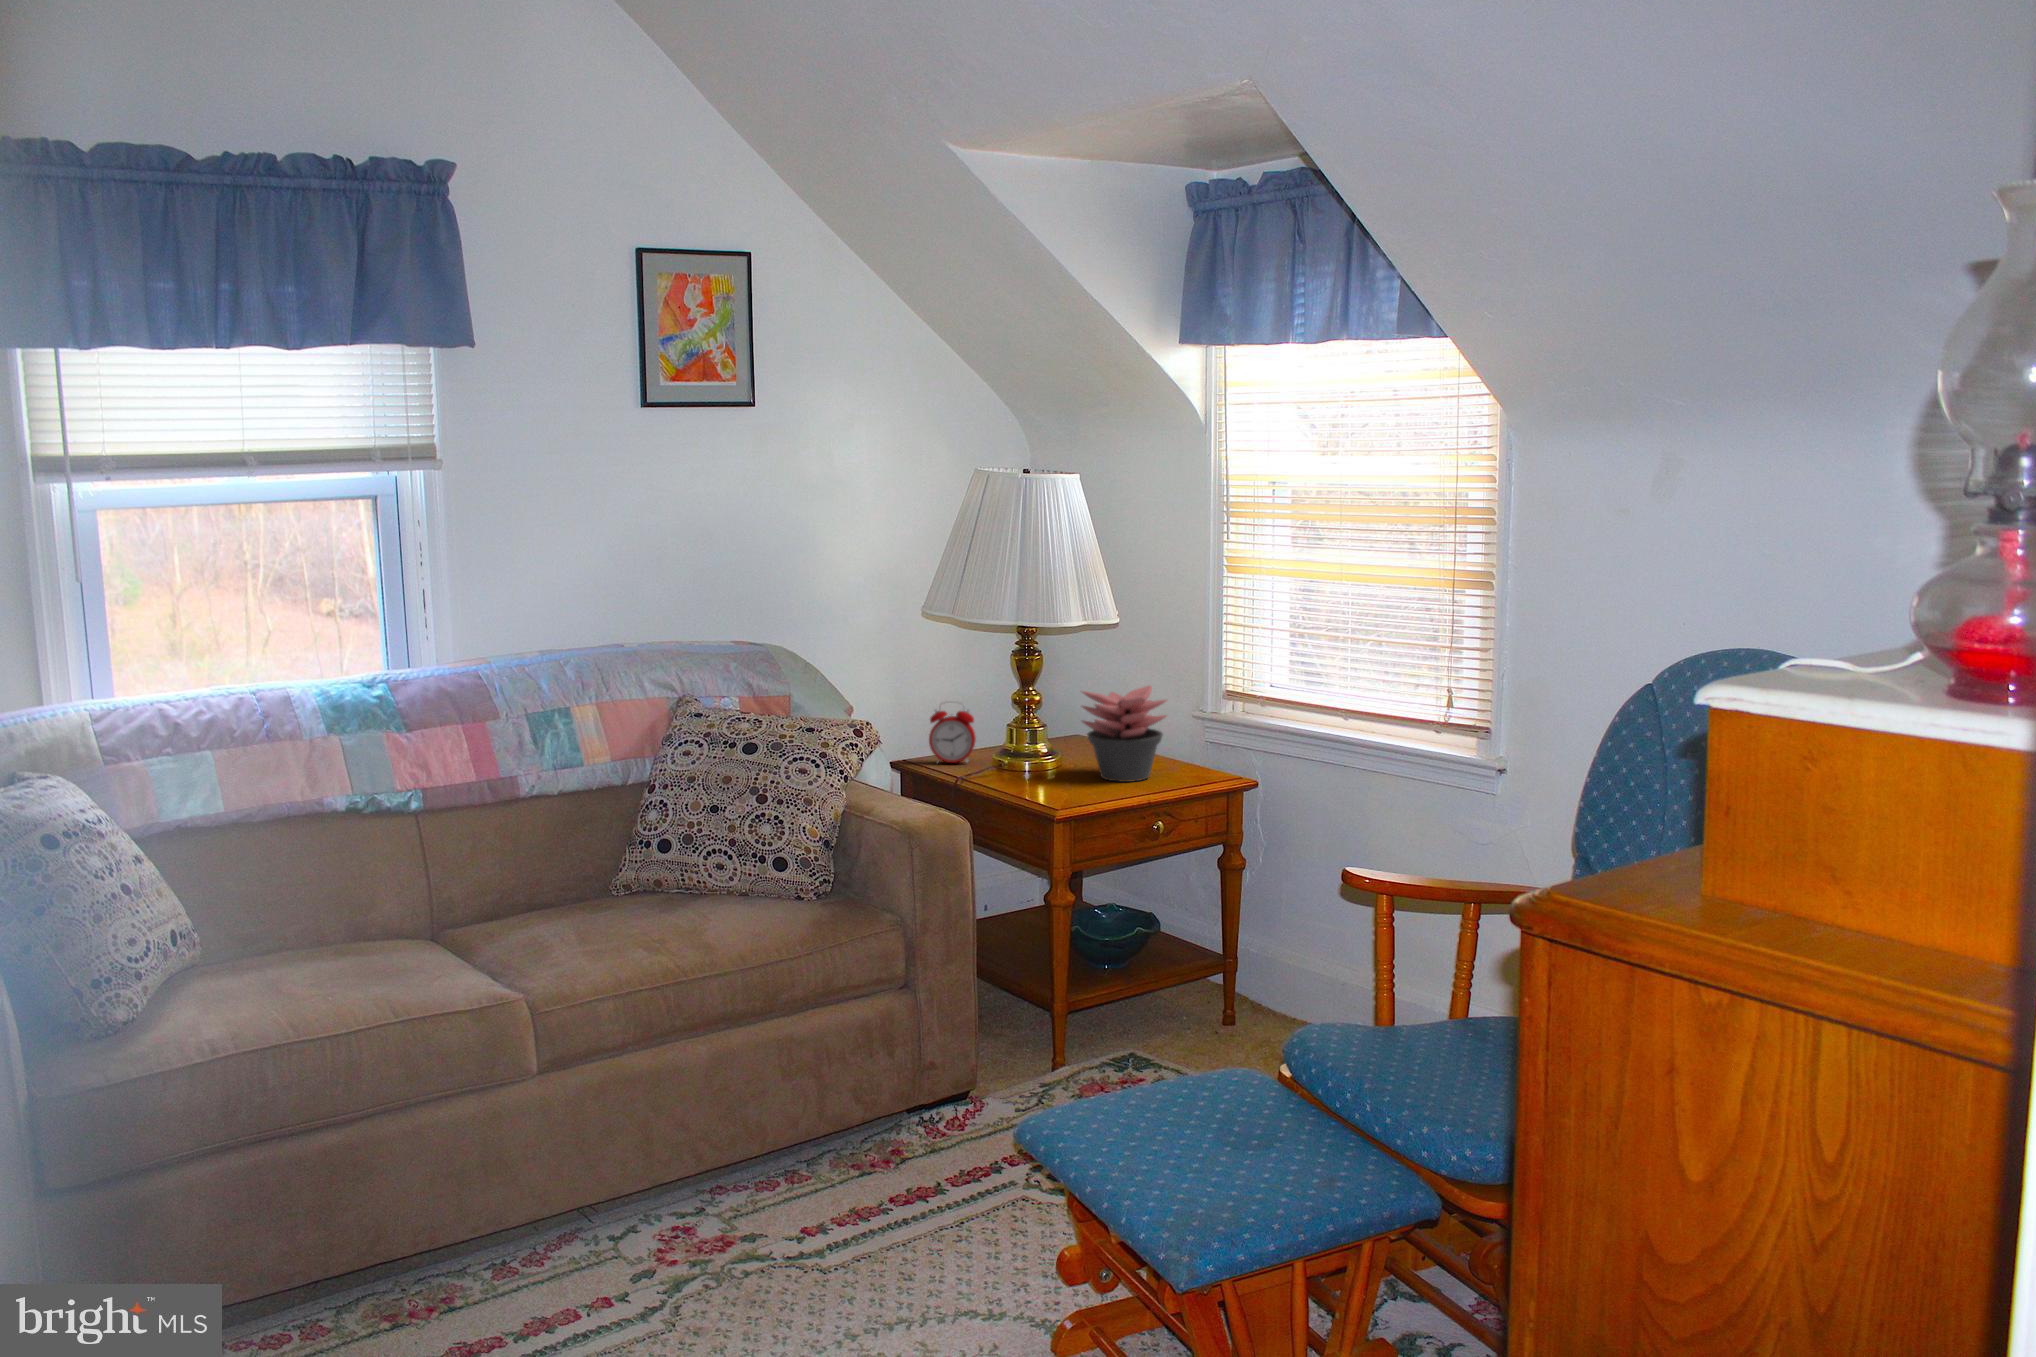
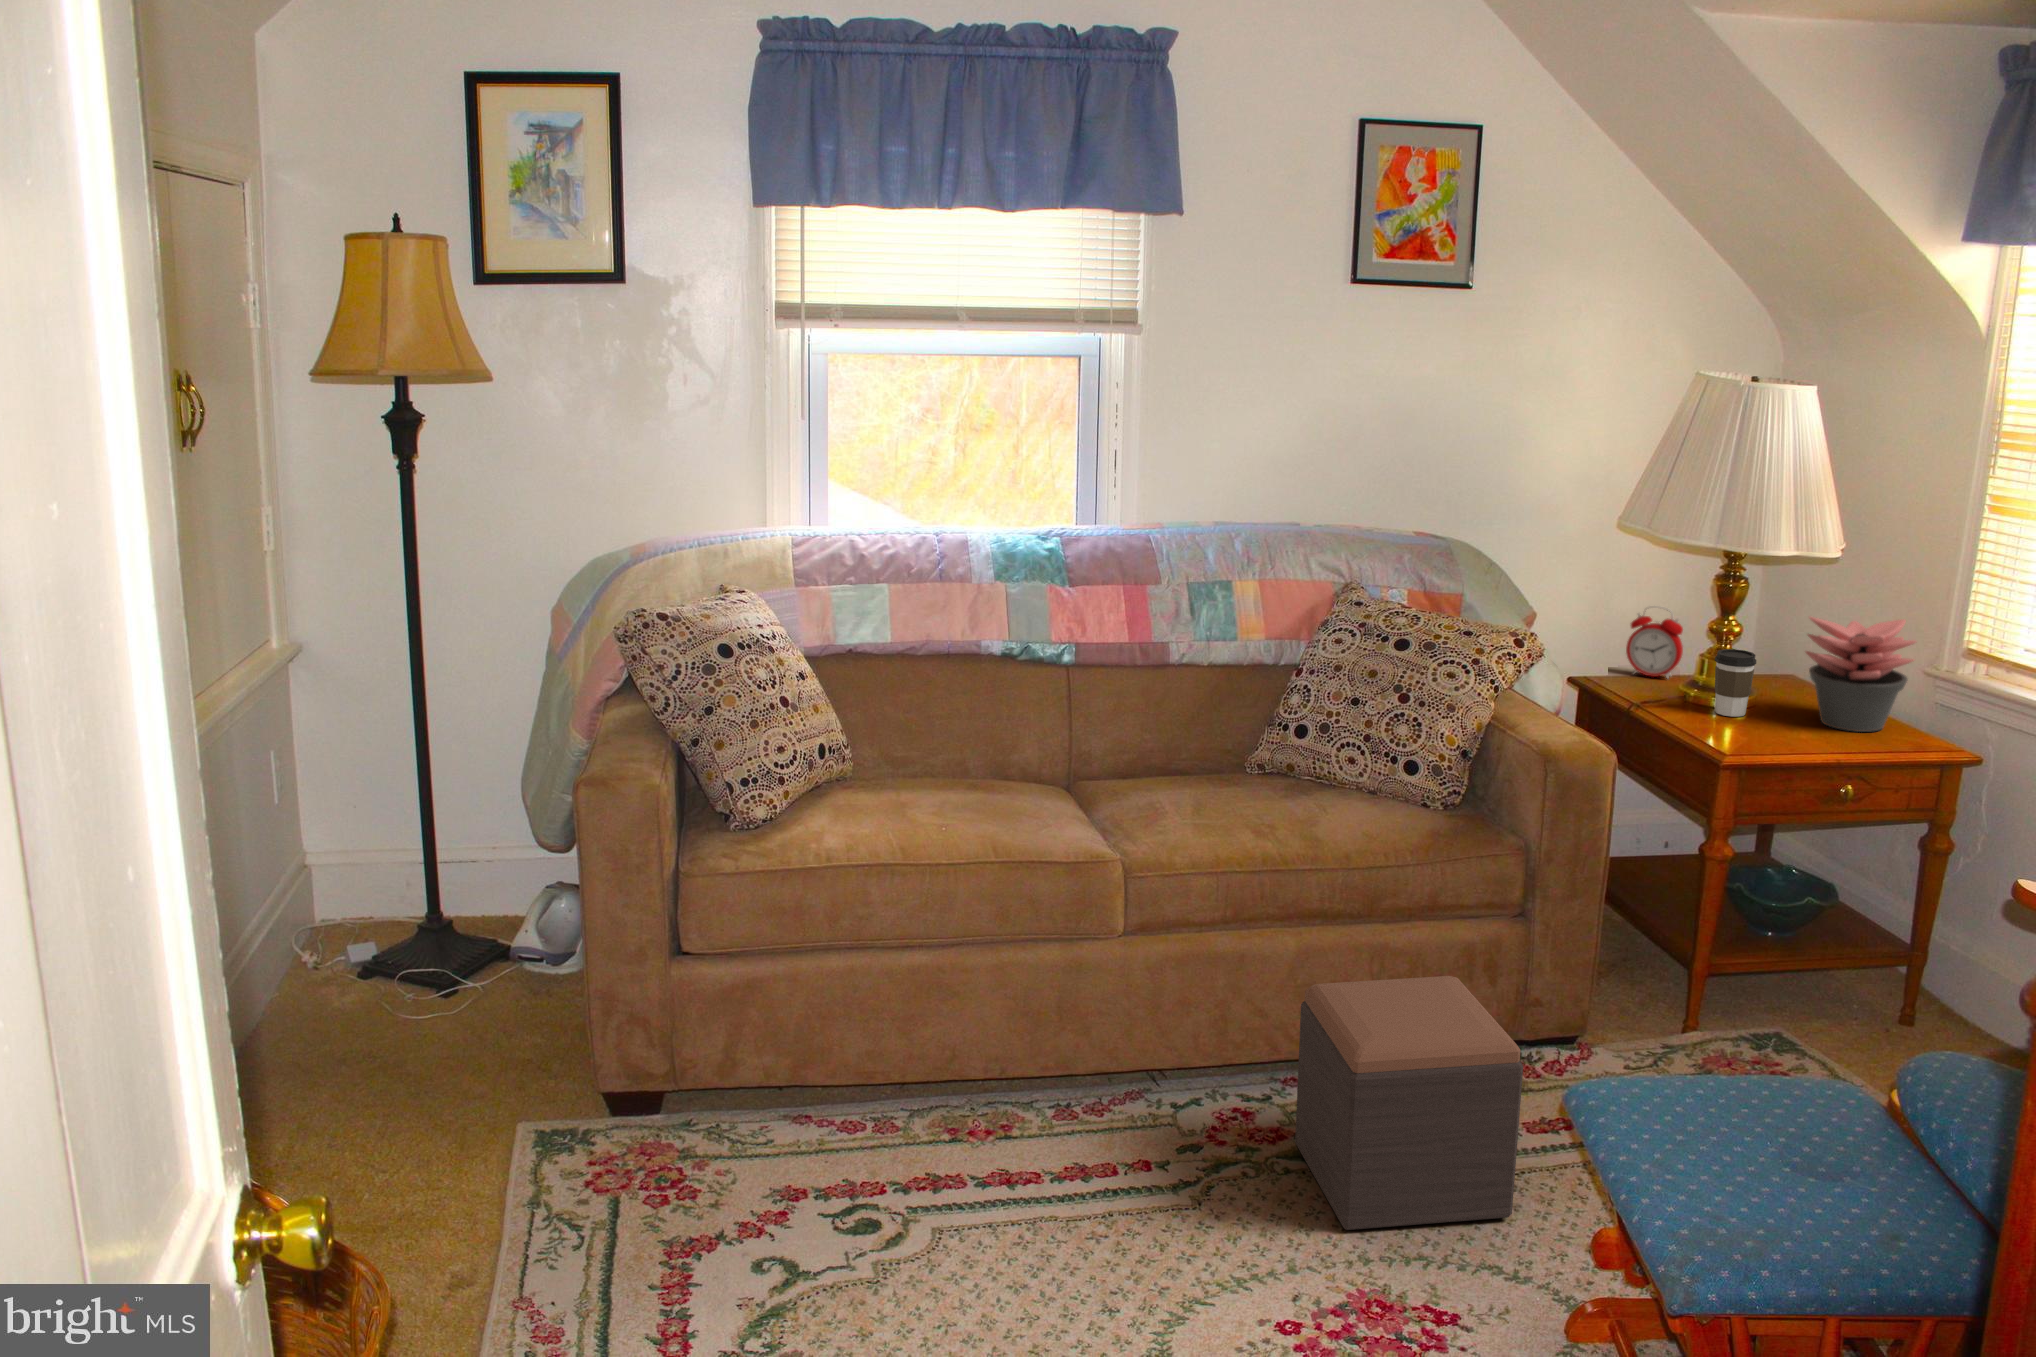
coffee cup: none [1014,726,1047,783] -> present [1715,649,1756,717]
footstool: none [737,1044,968,1315] -> present [1295,976,1523,1230]

